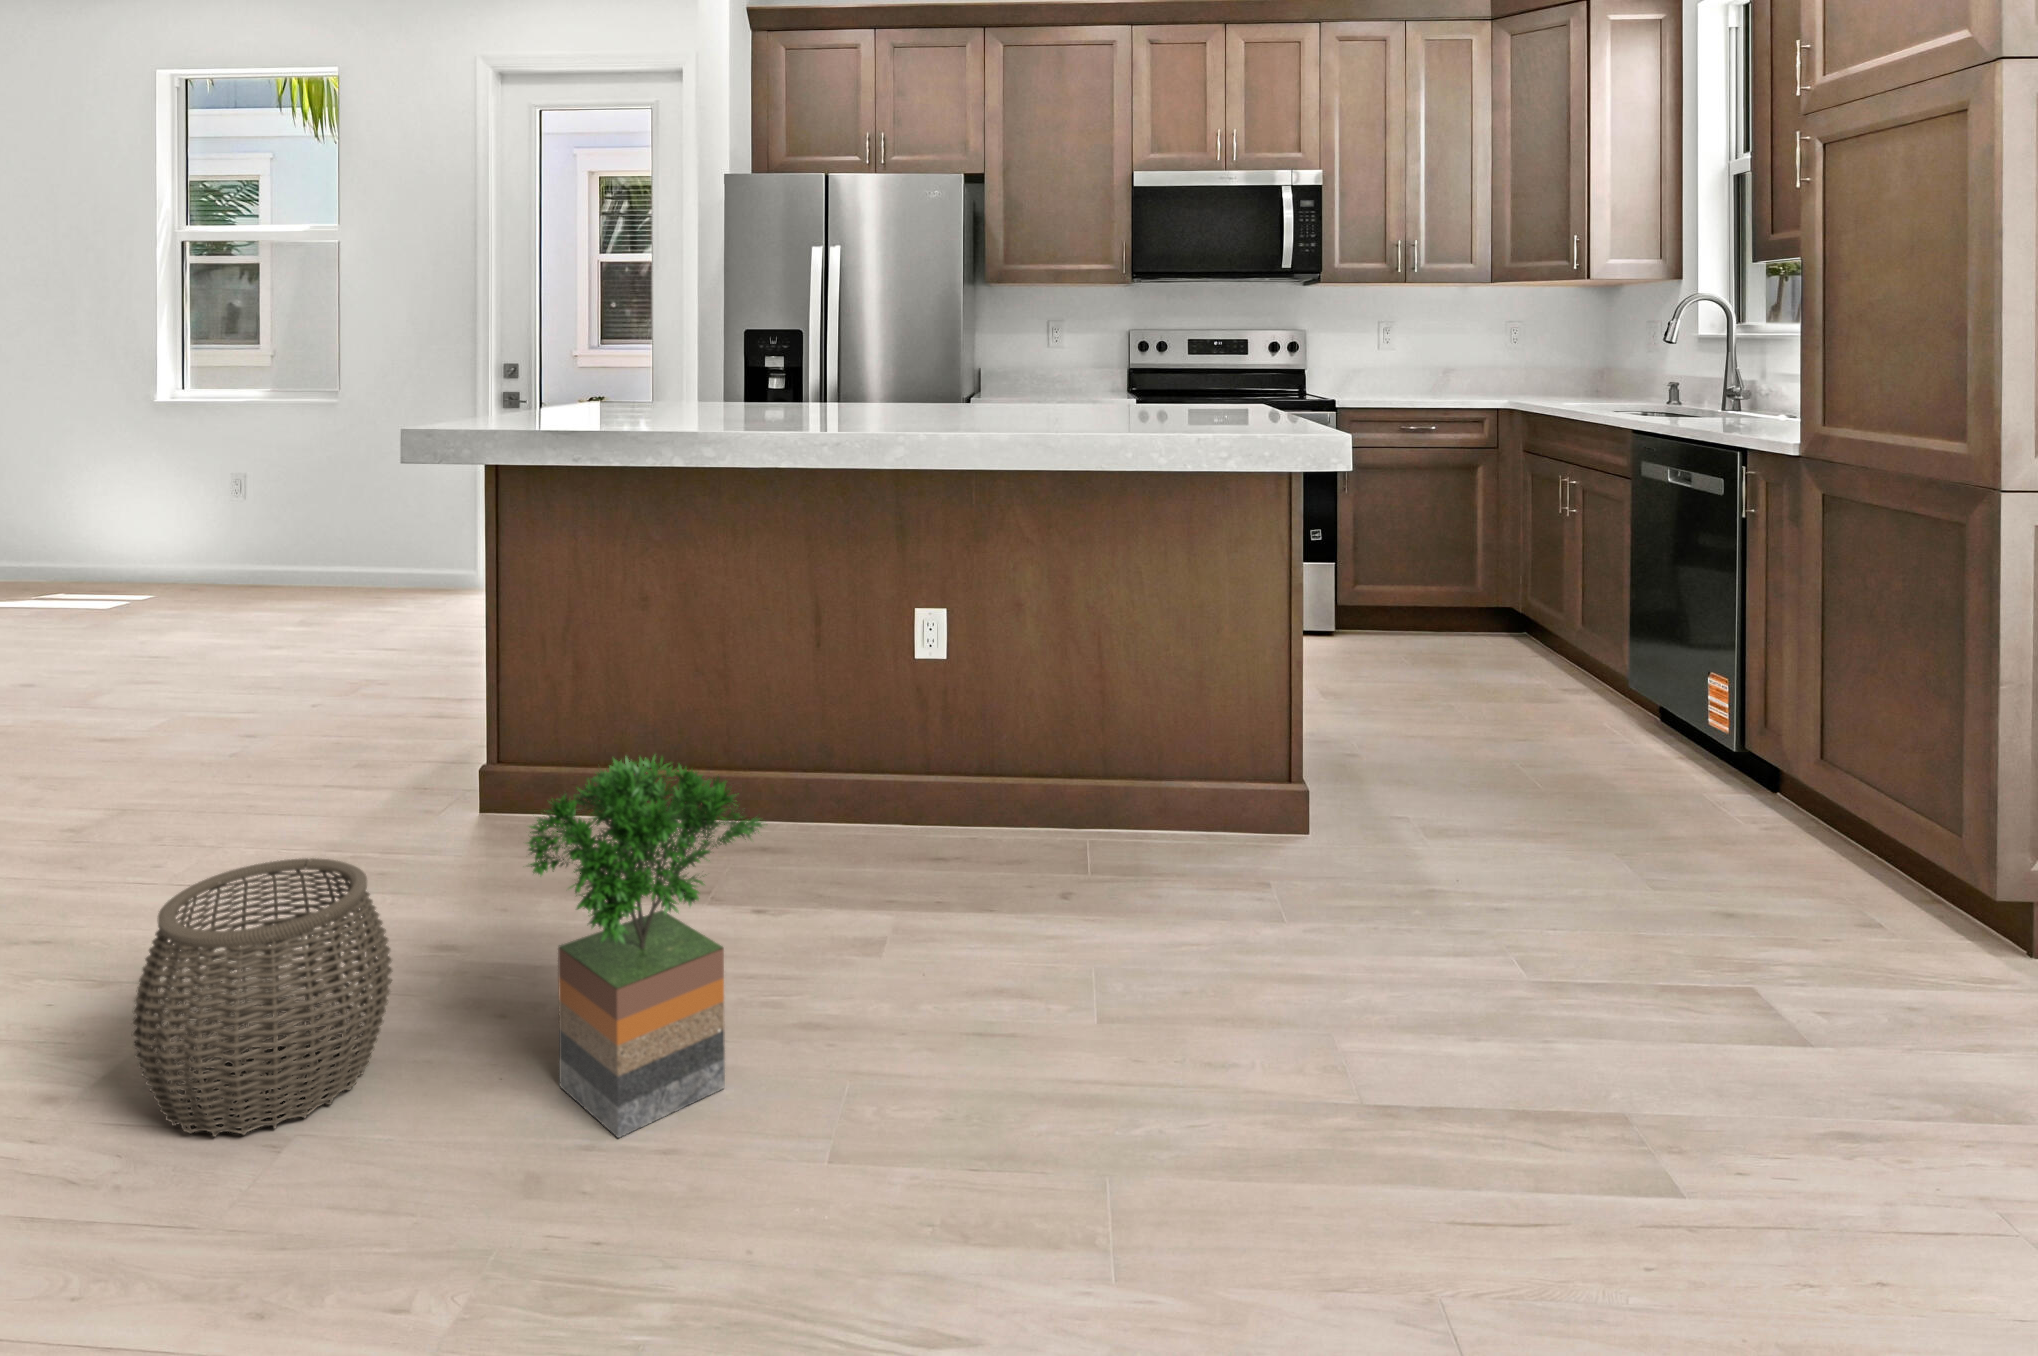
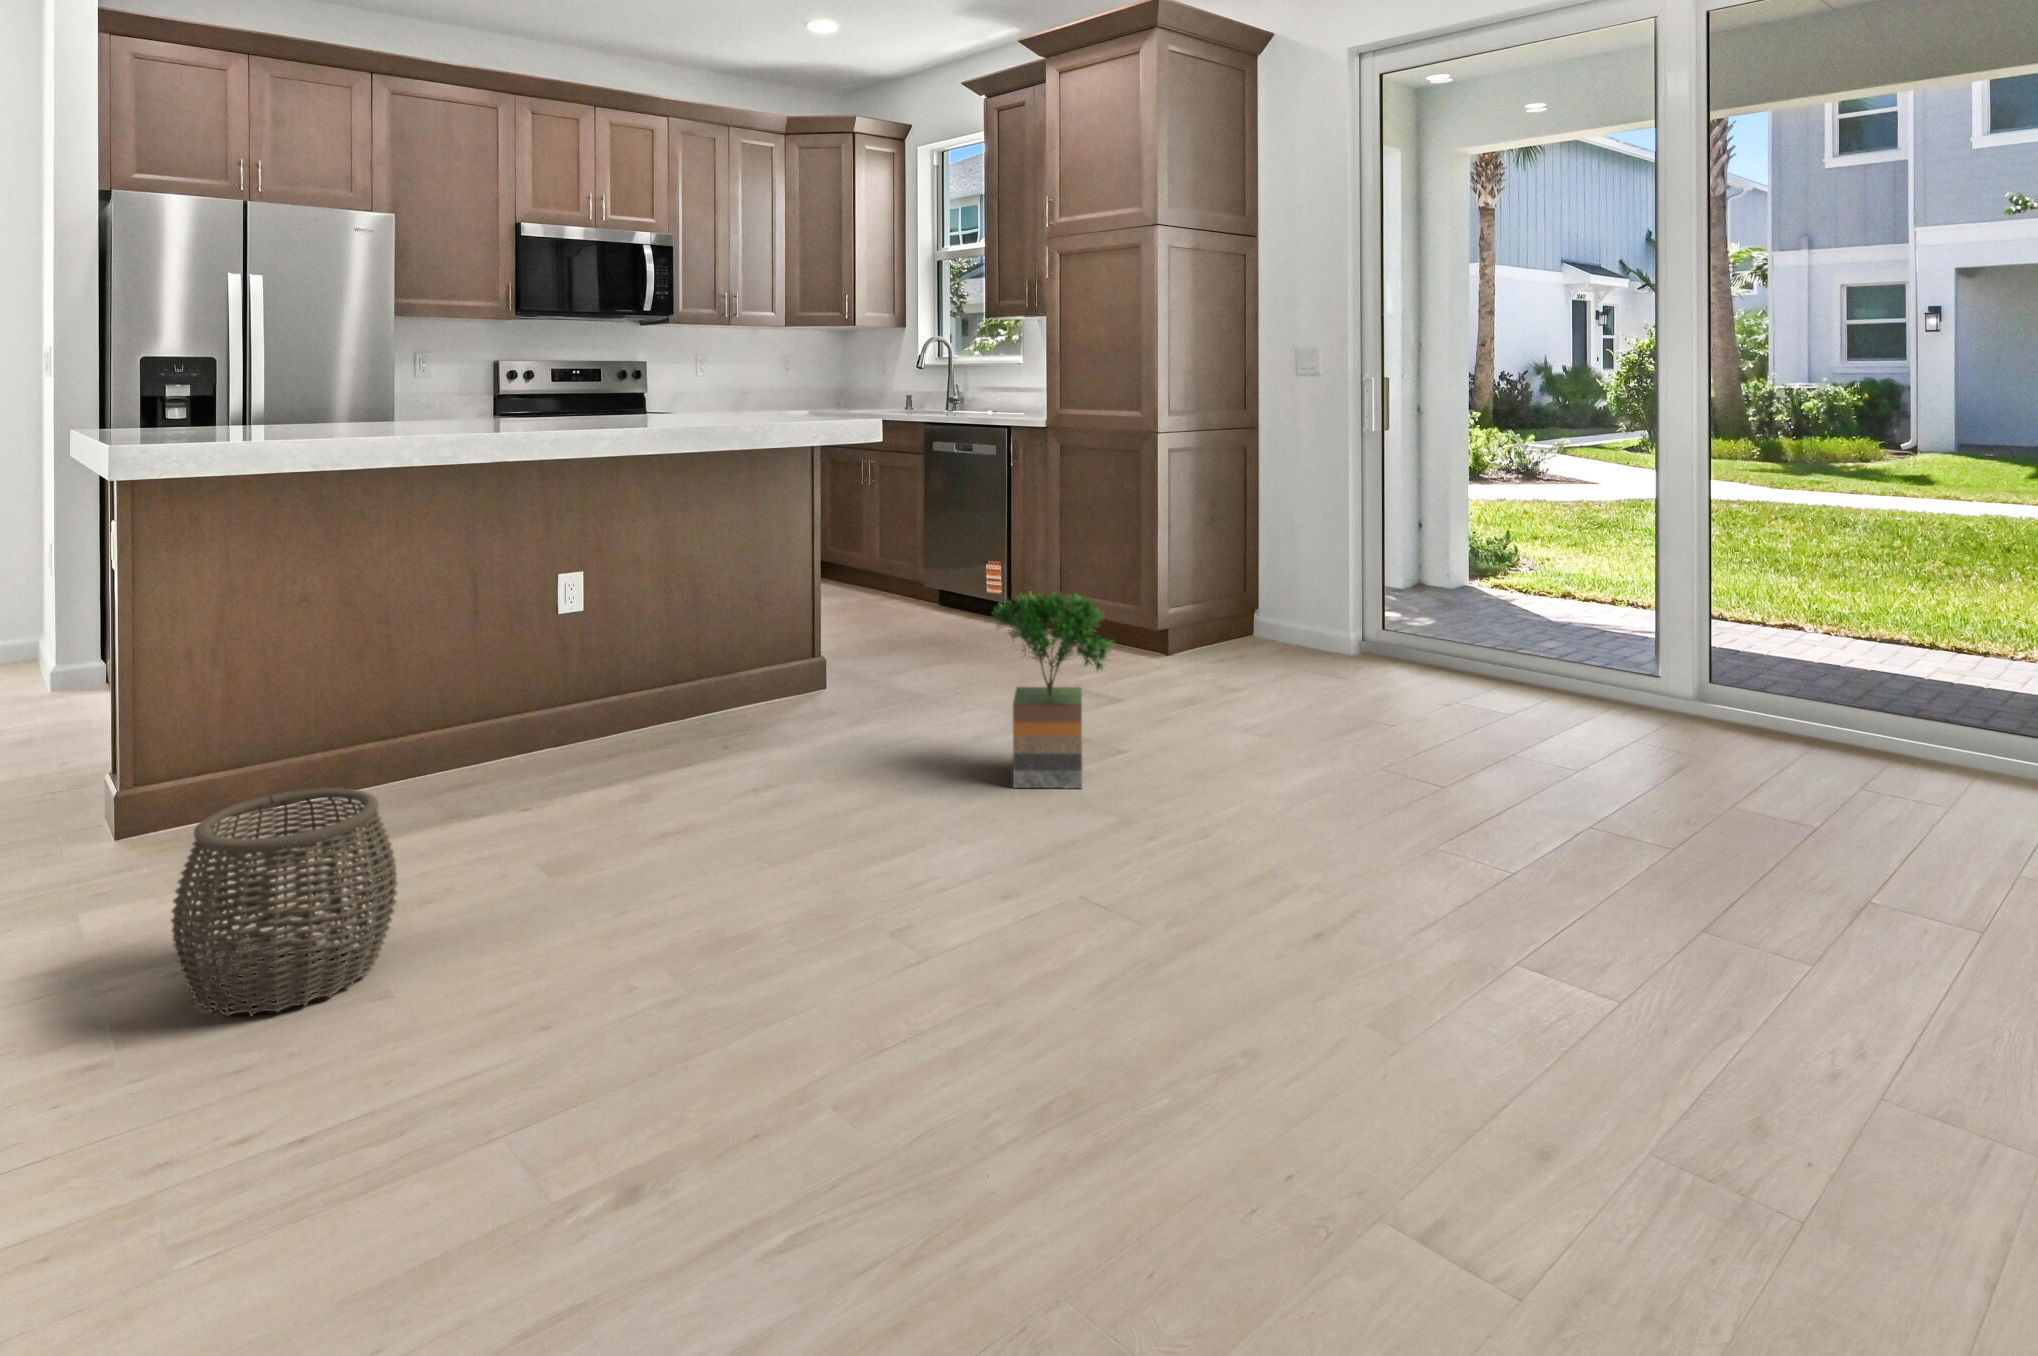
potted tree: present [528,755,763,1138] -> present [994,591,1113,788]

